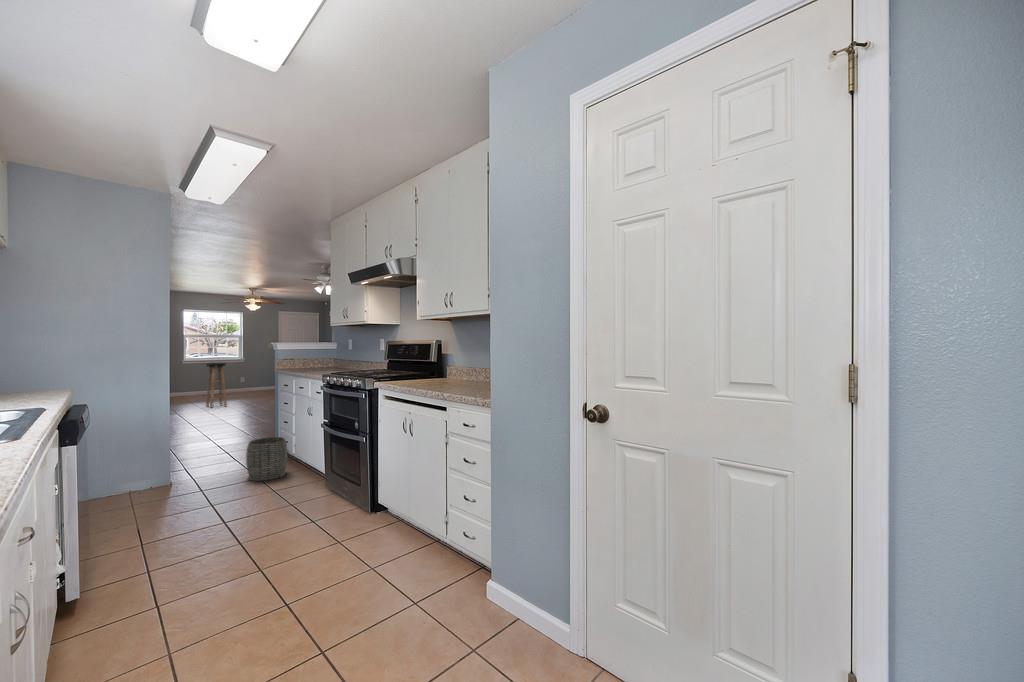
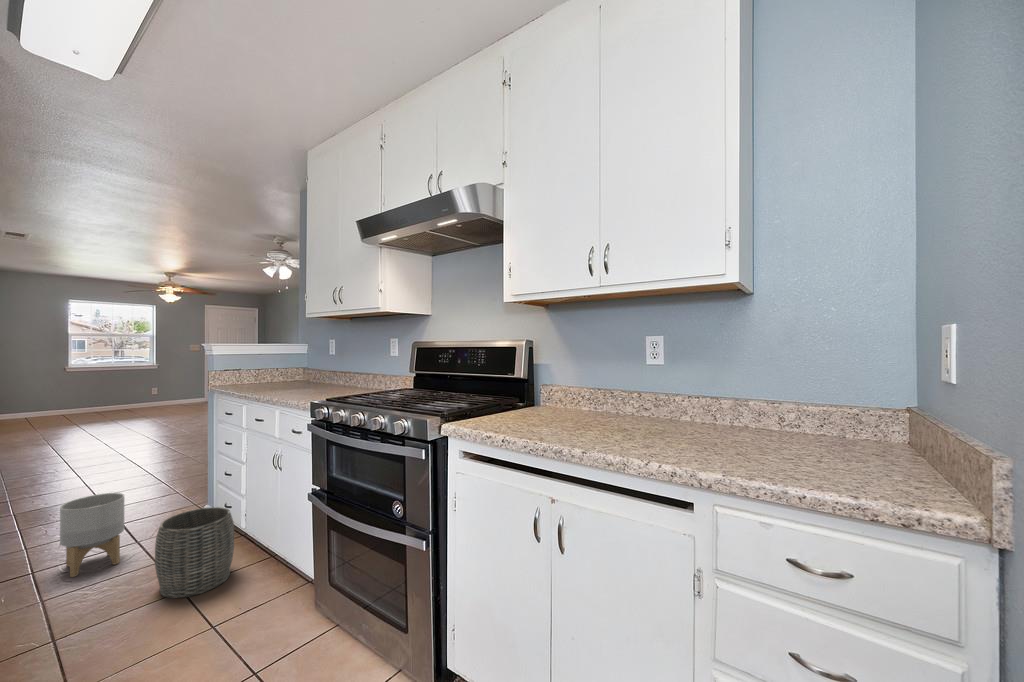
bar stool: present [206,363,227,408] -> none [98,372,130,434]
planter: none [198,429,230,472] -> present [60,493,124,577]

